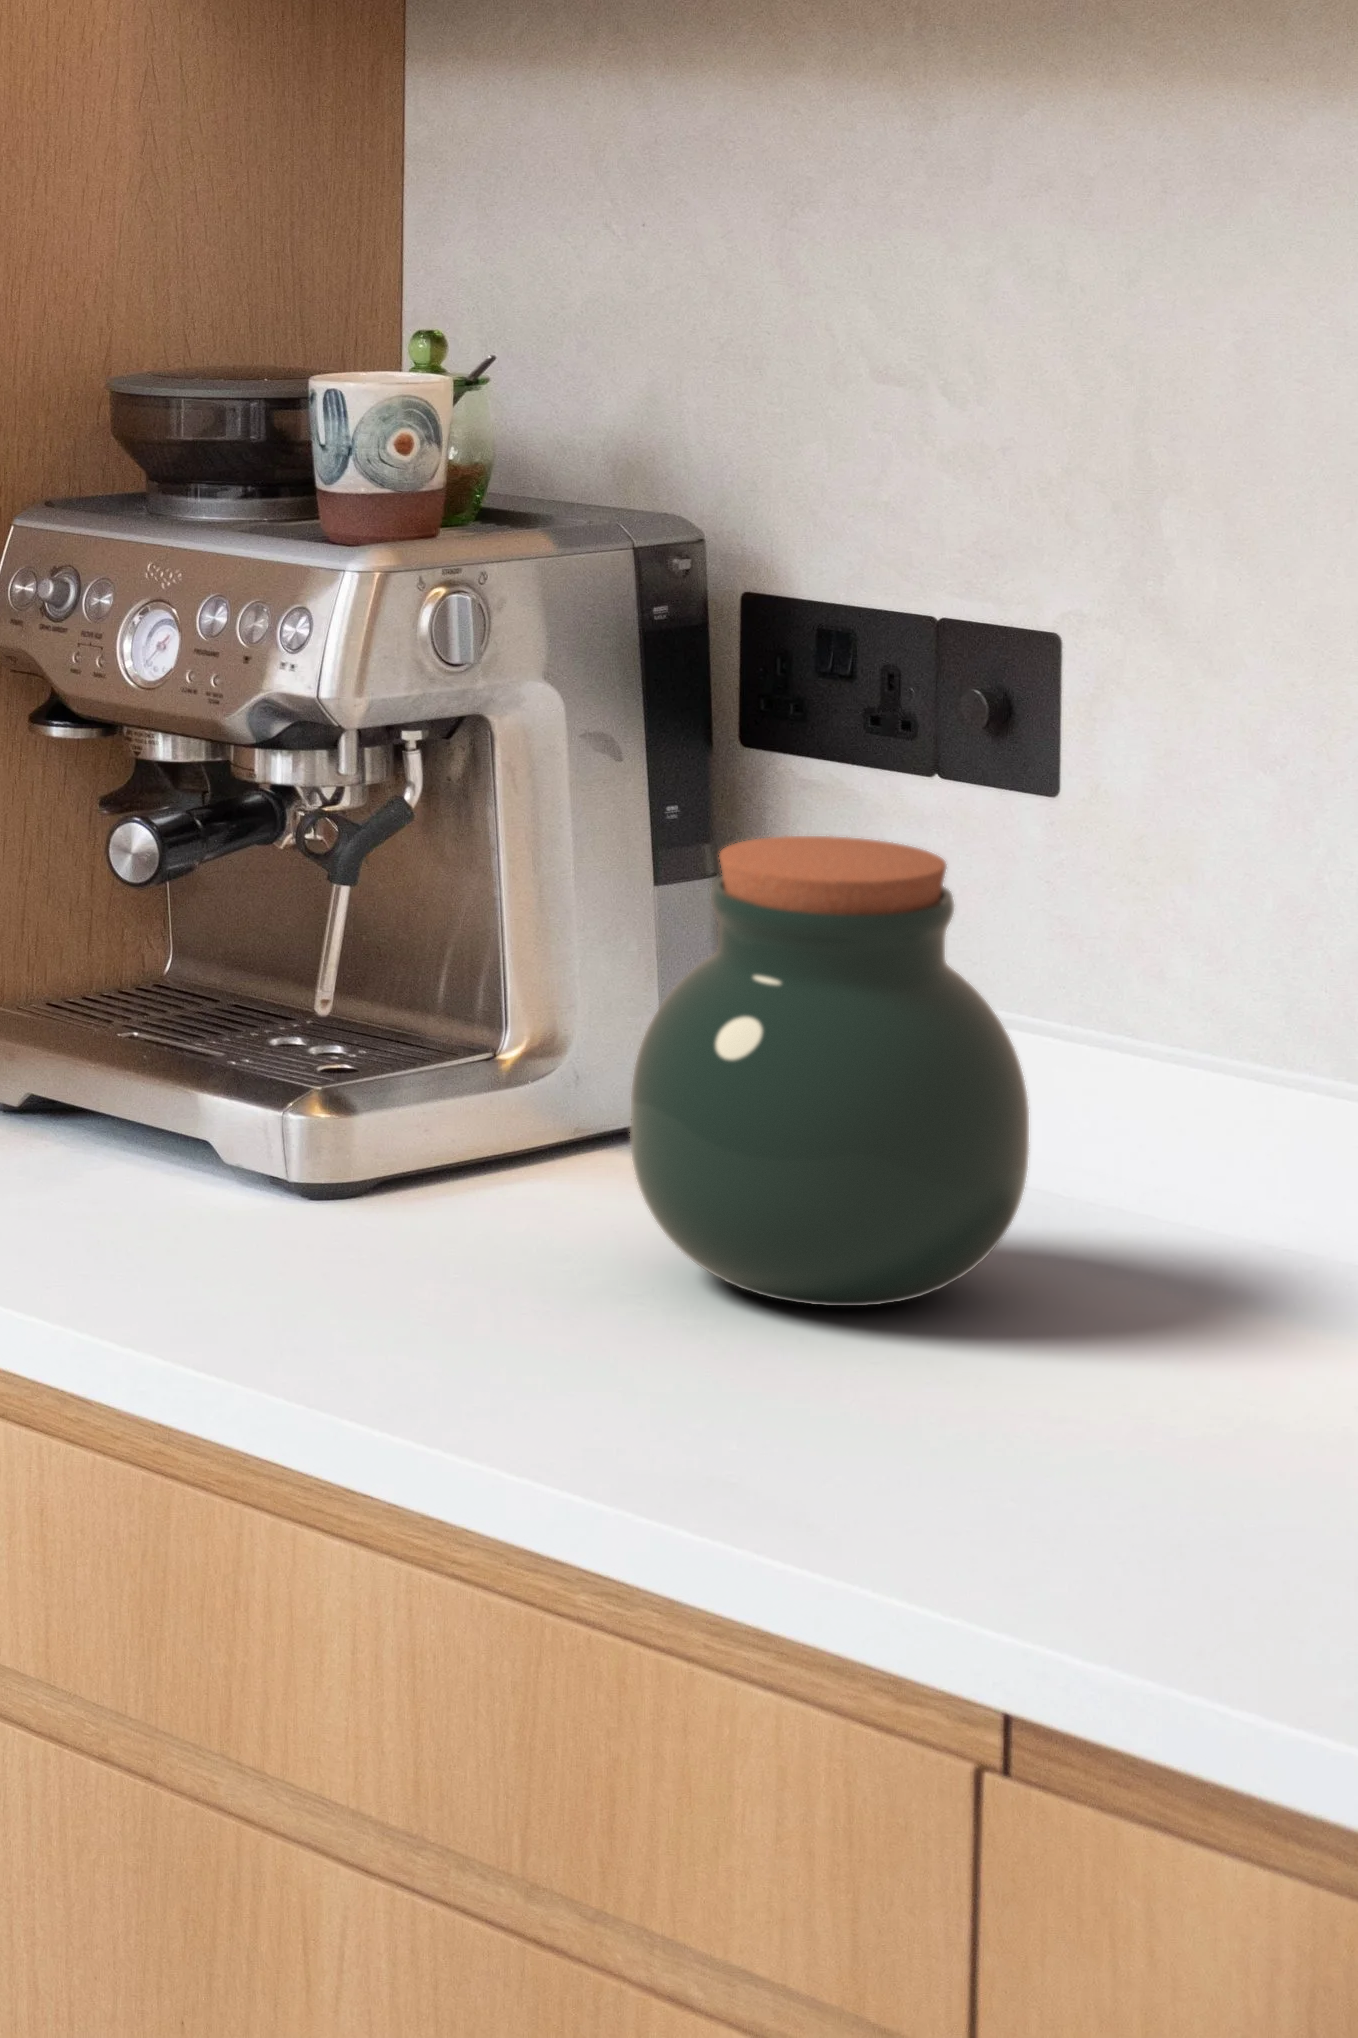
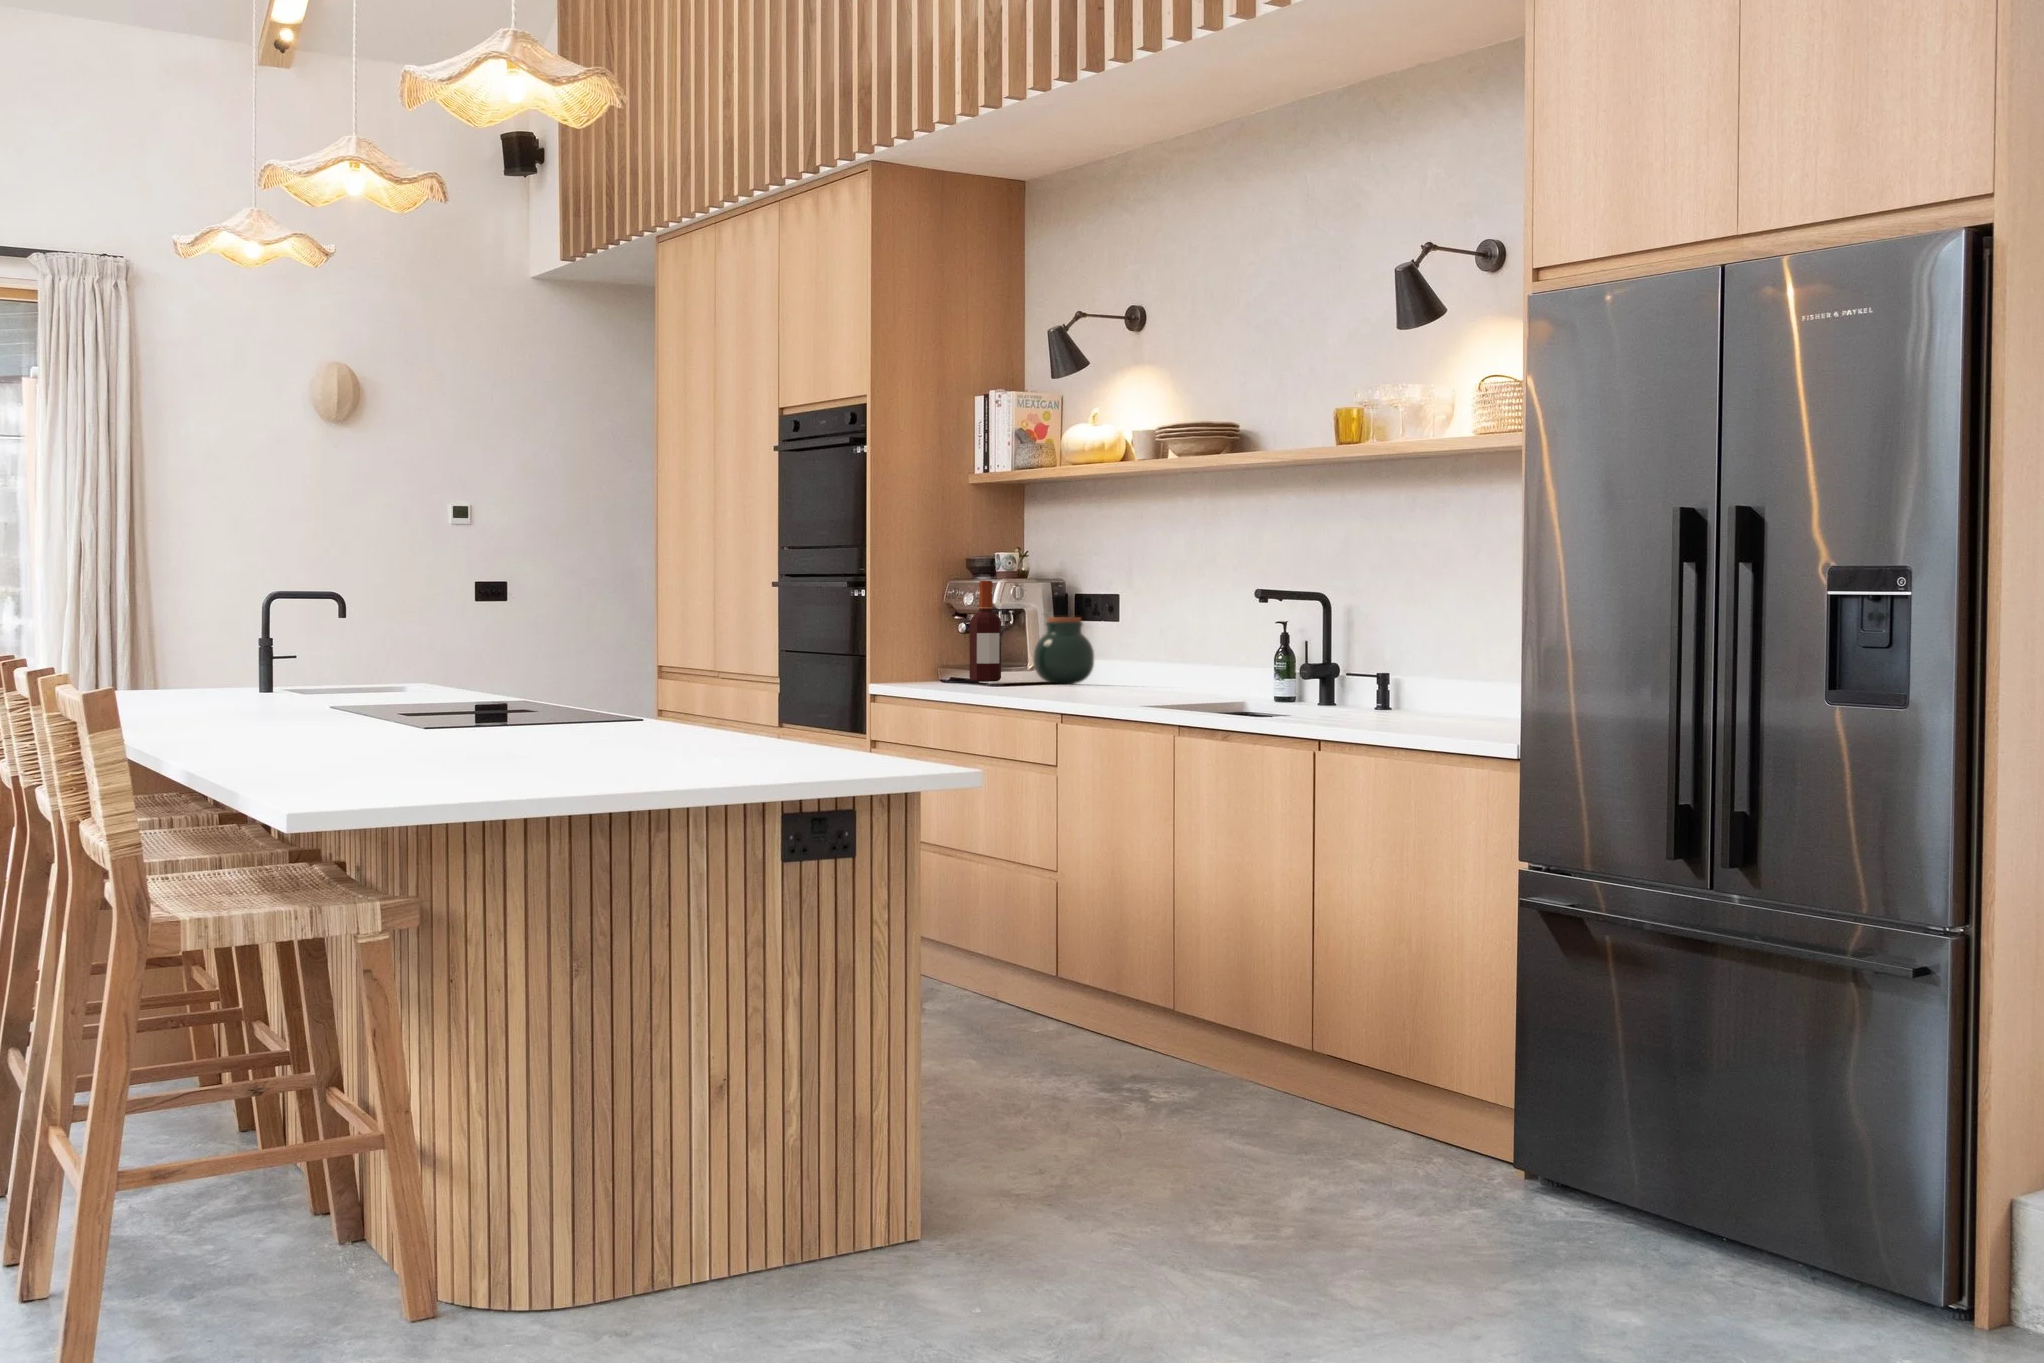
bottle: none [246,642,452,1338] -> present [969,581,1001,682]

